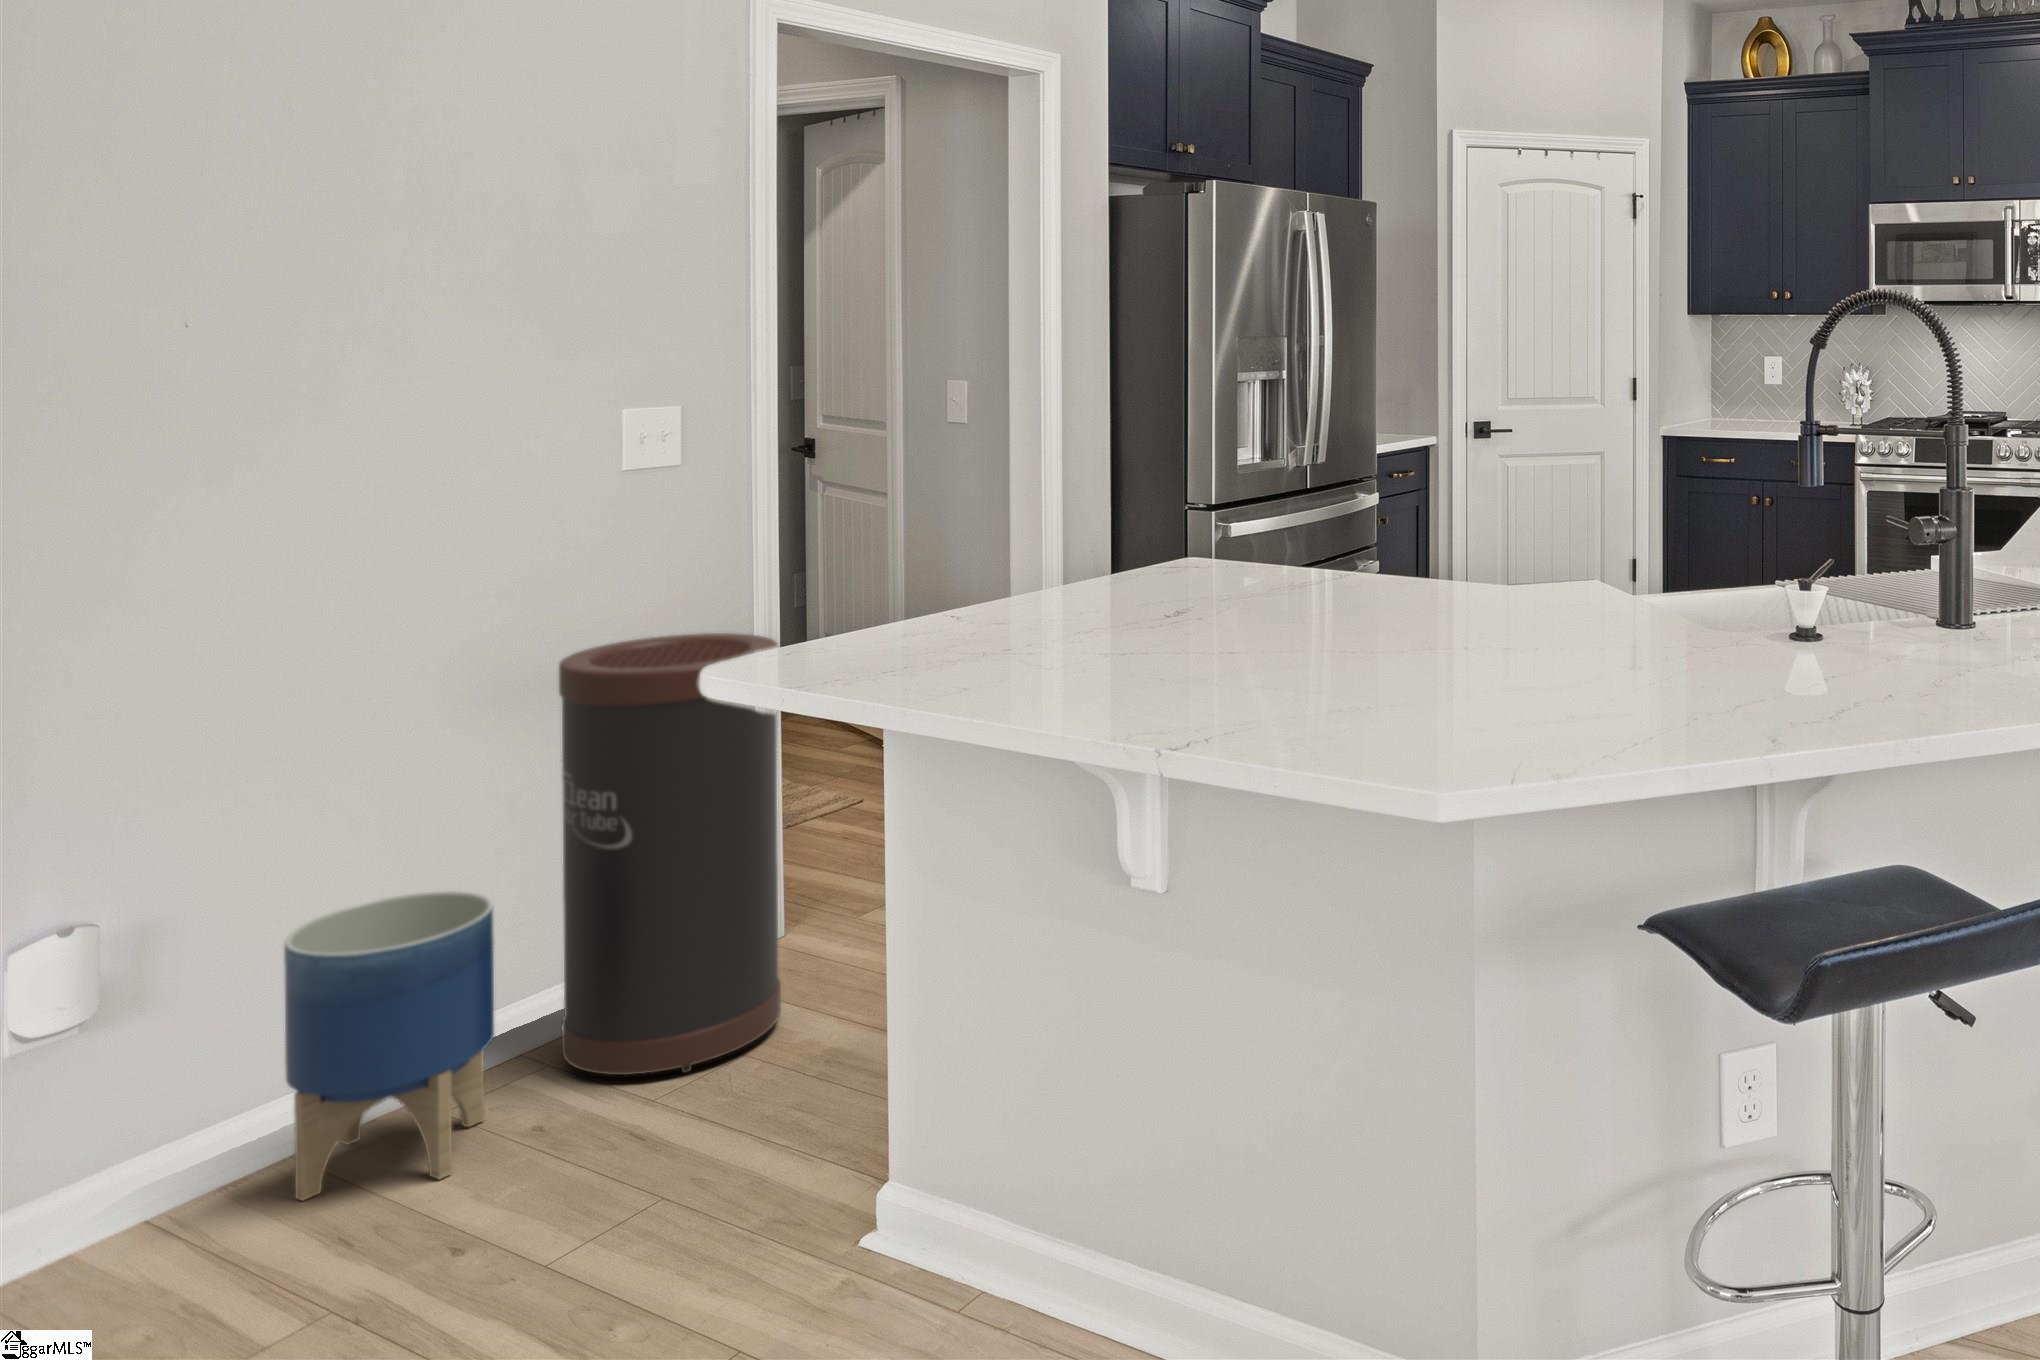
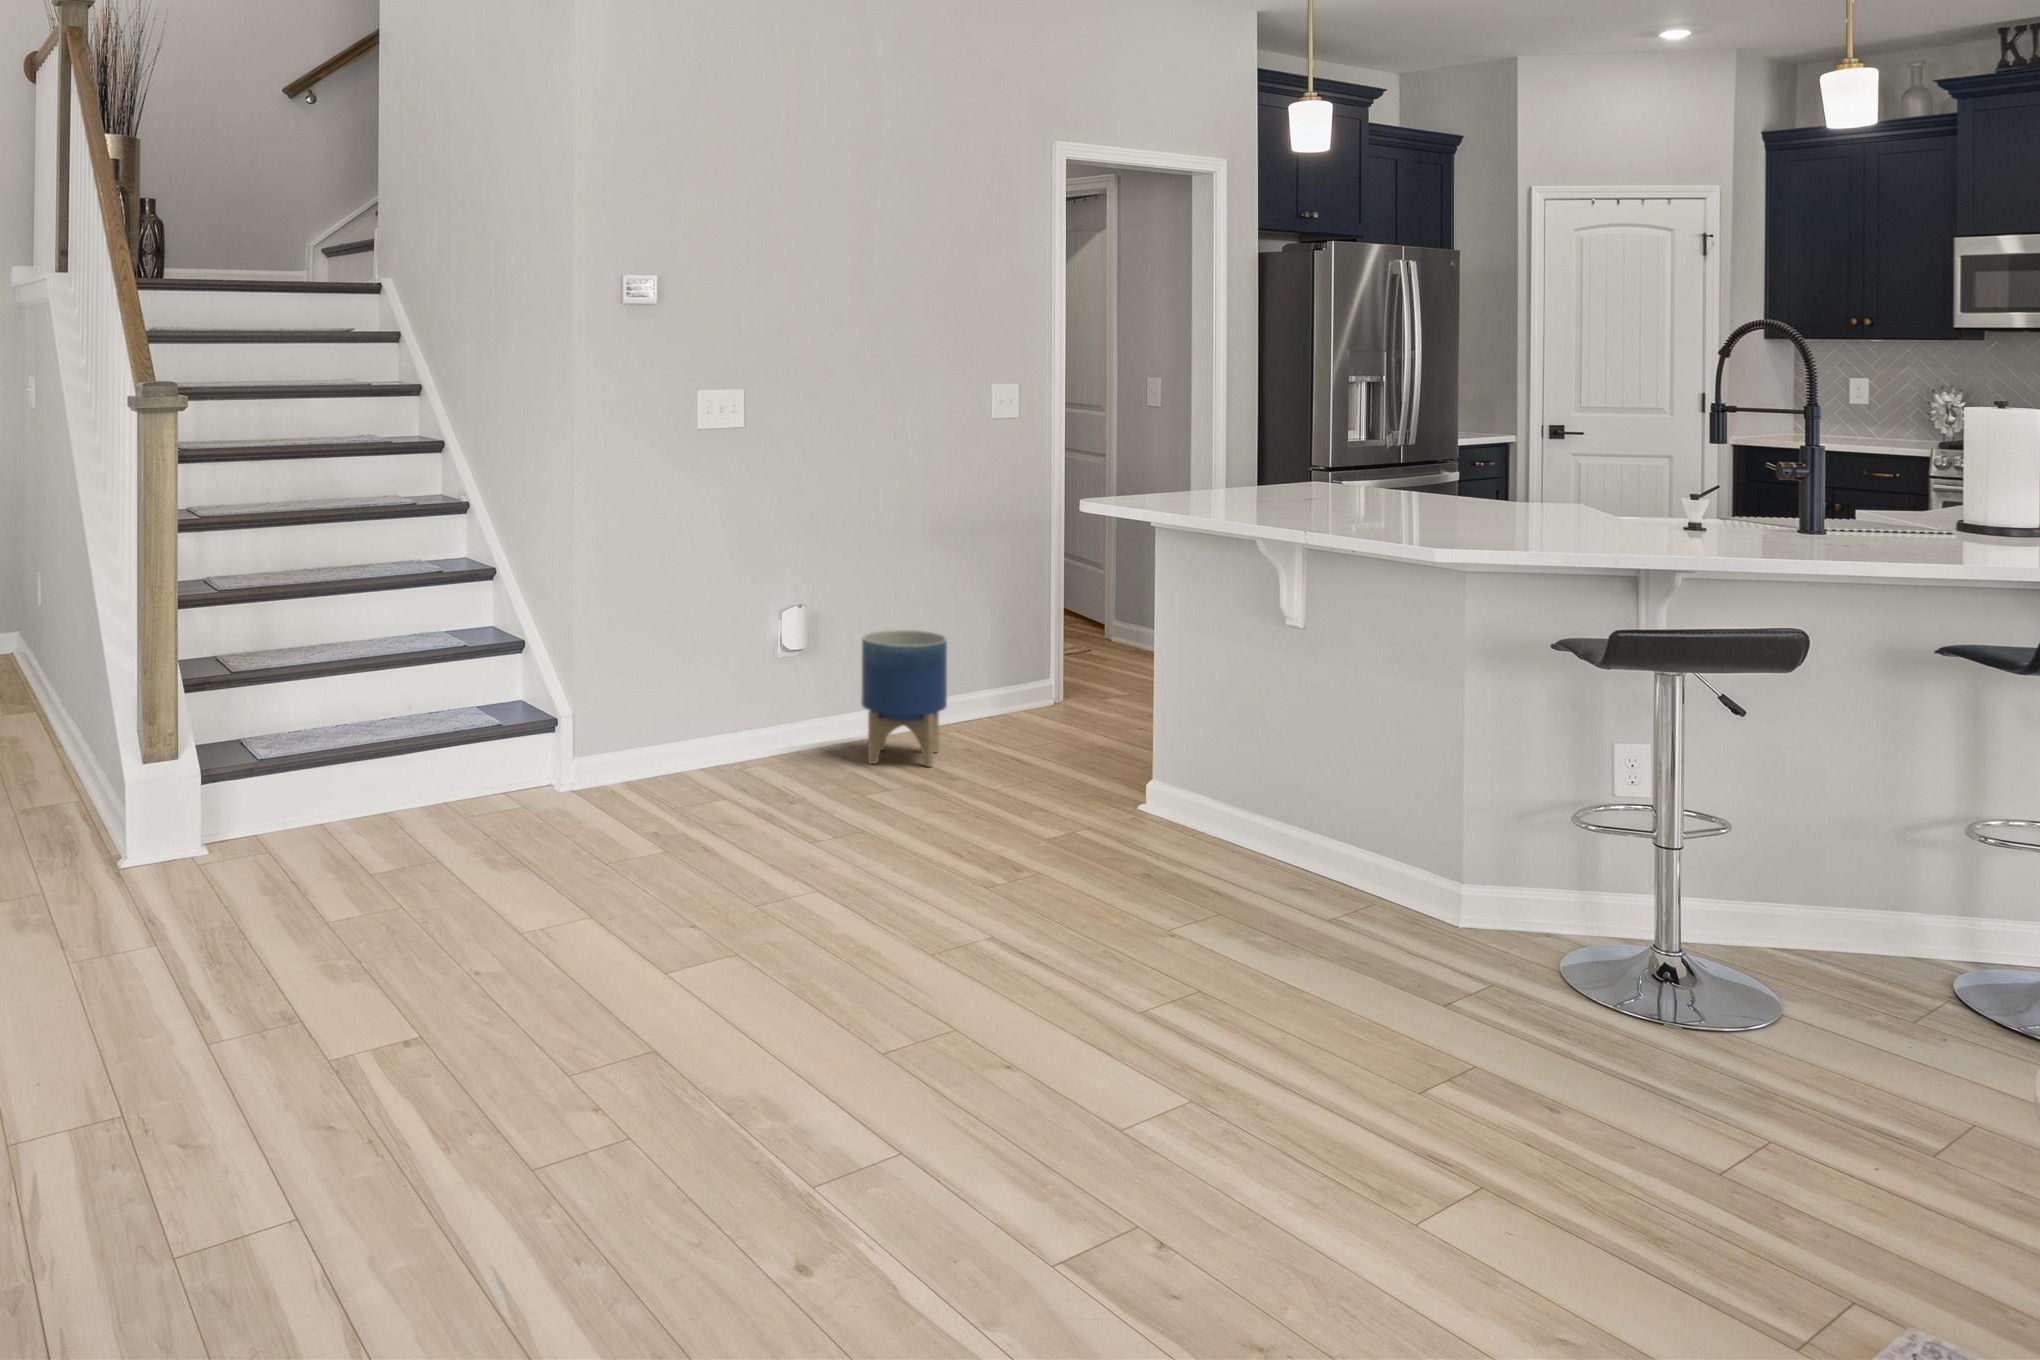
trash can: present [559,633,781,1075] -> none [965,515,1074,750]

